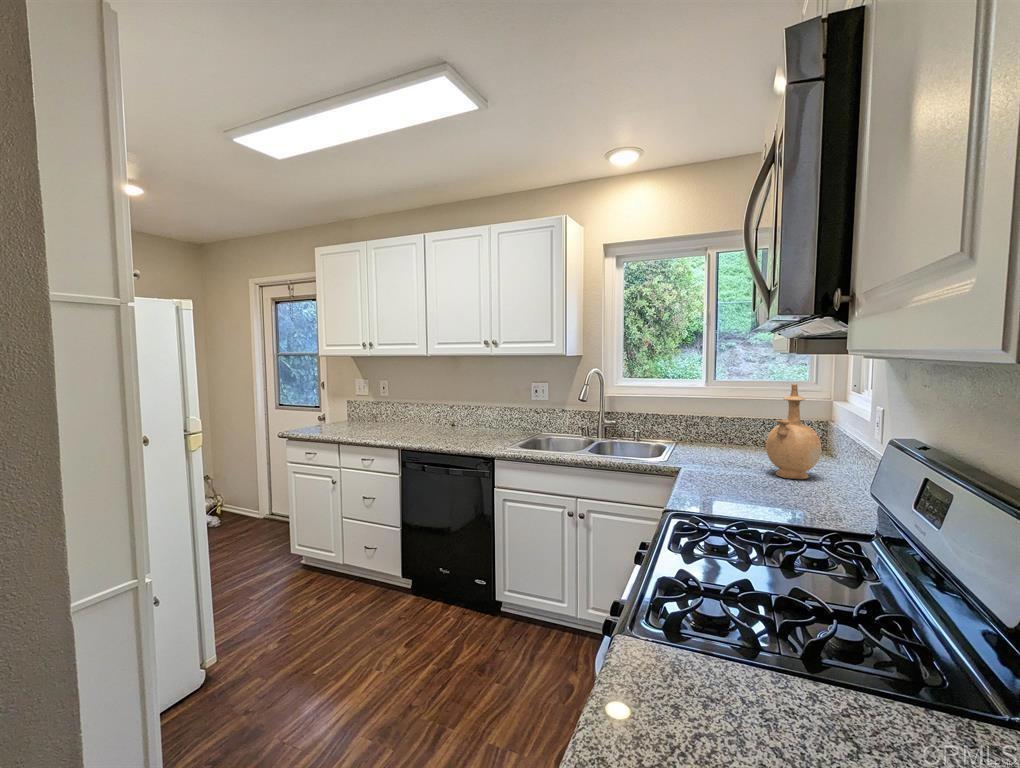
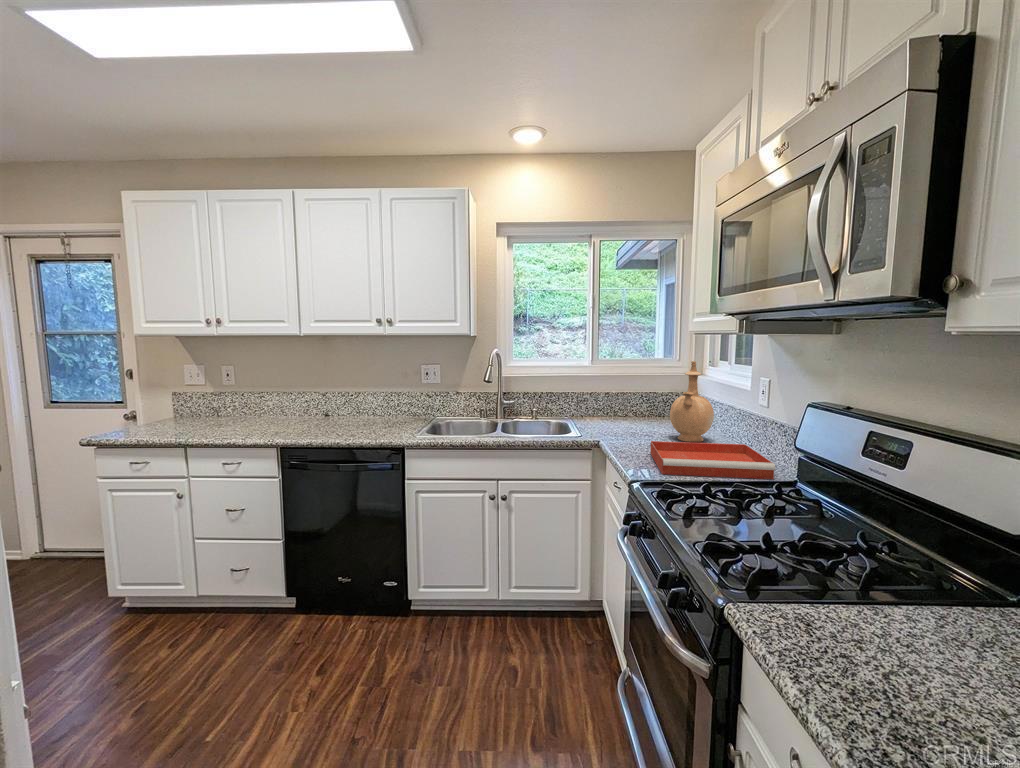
tray: none [701,471,840,528] -> present [650,441,775,479]

